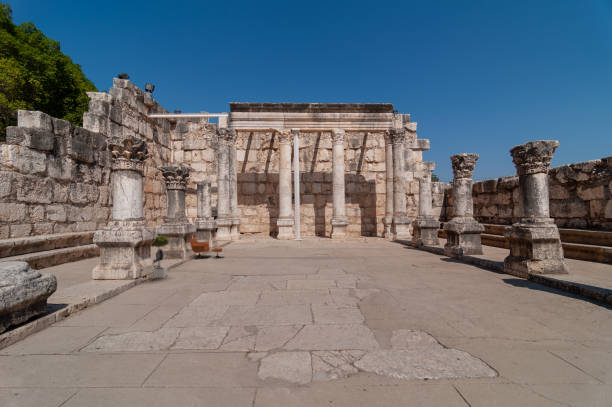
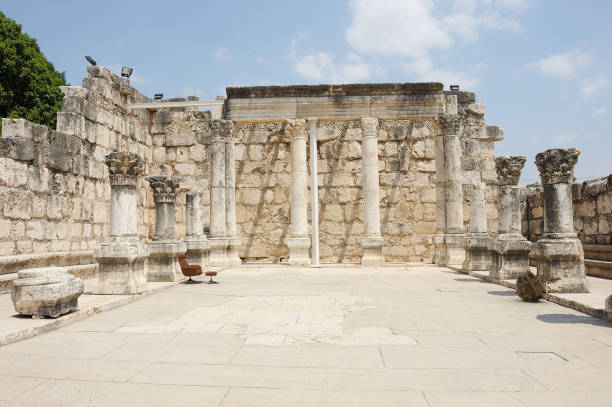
potted tree: present [151,235,169,278] -> none [143,252,163,298]
backpack: none [491,251,519,280] -> present [516,271,546,302]

